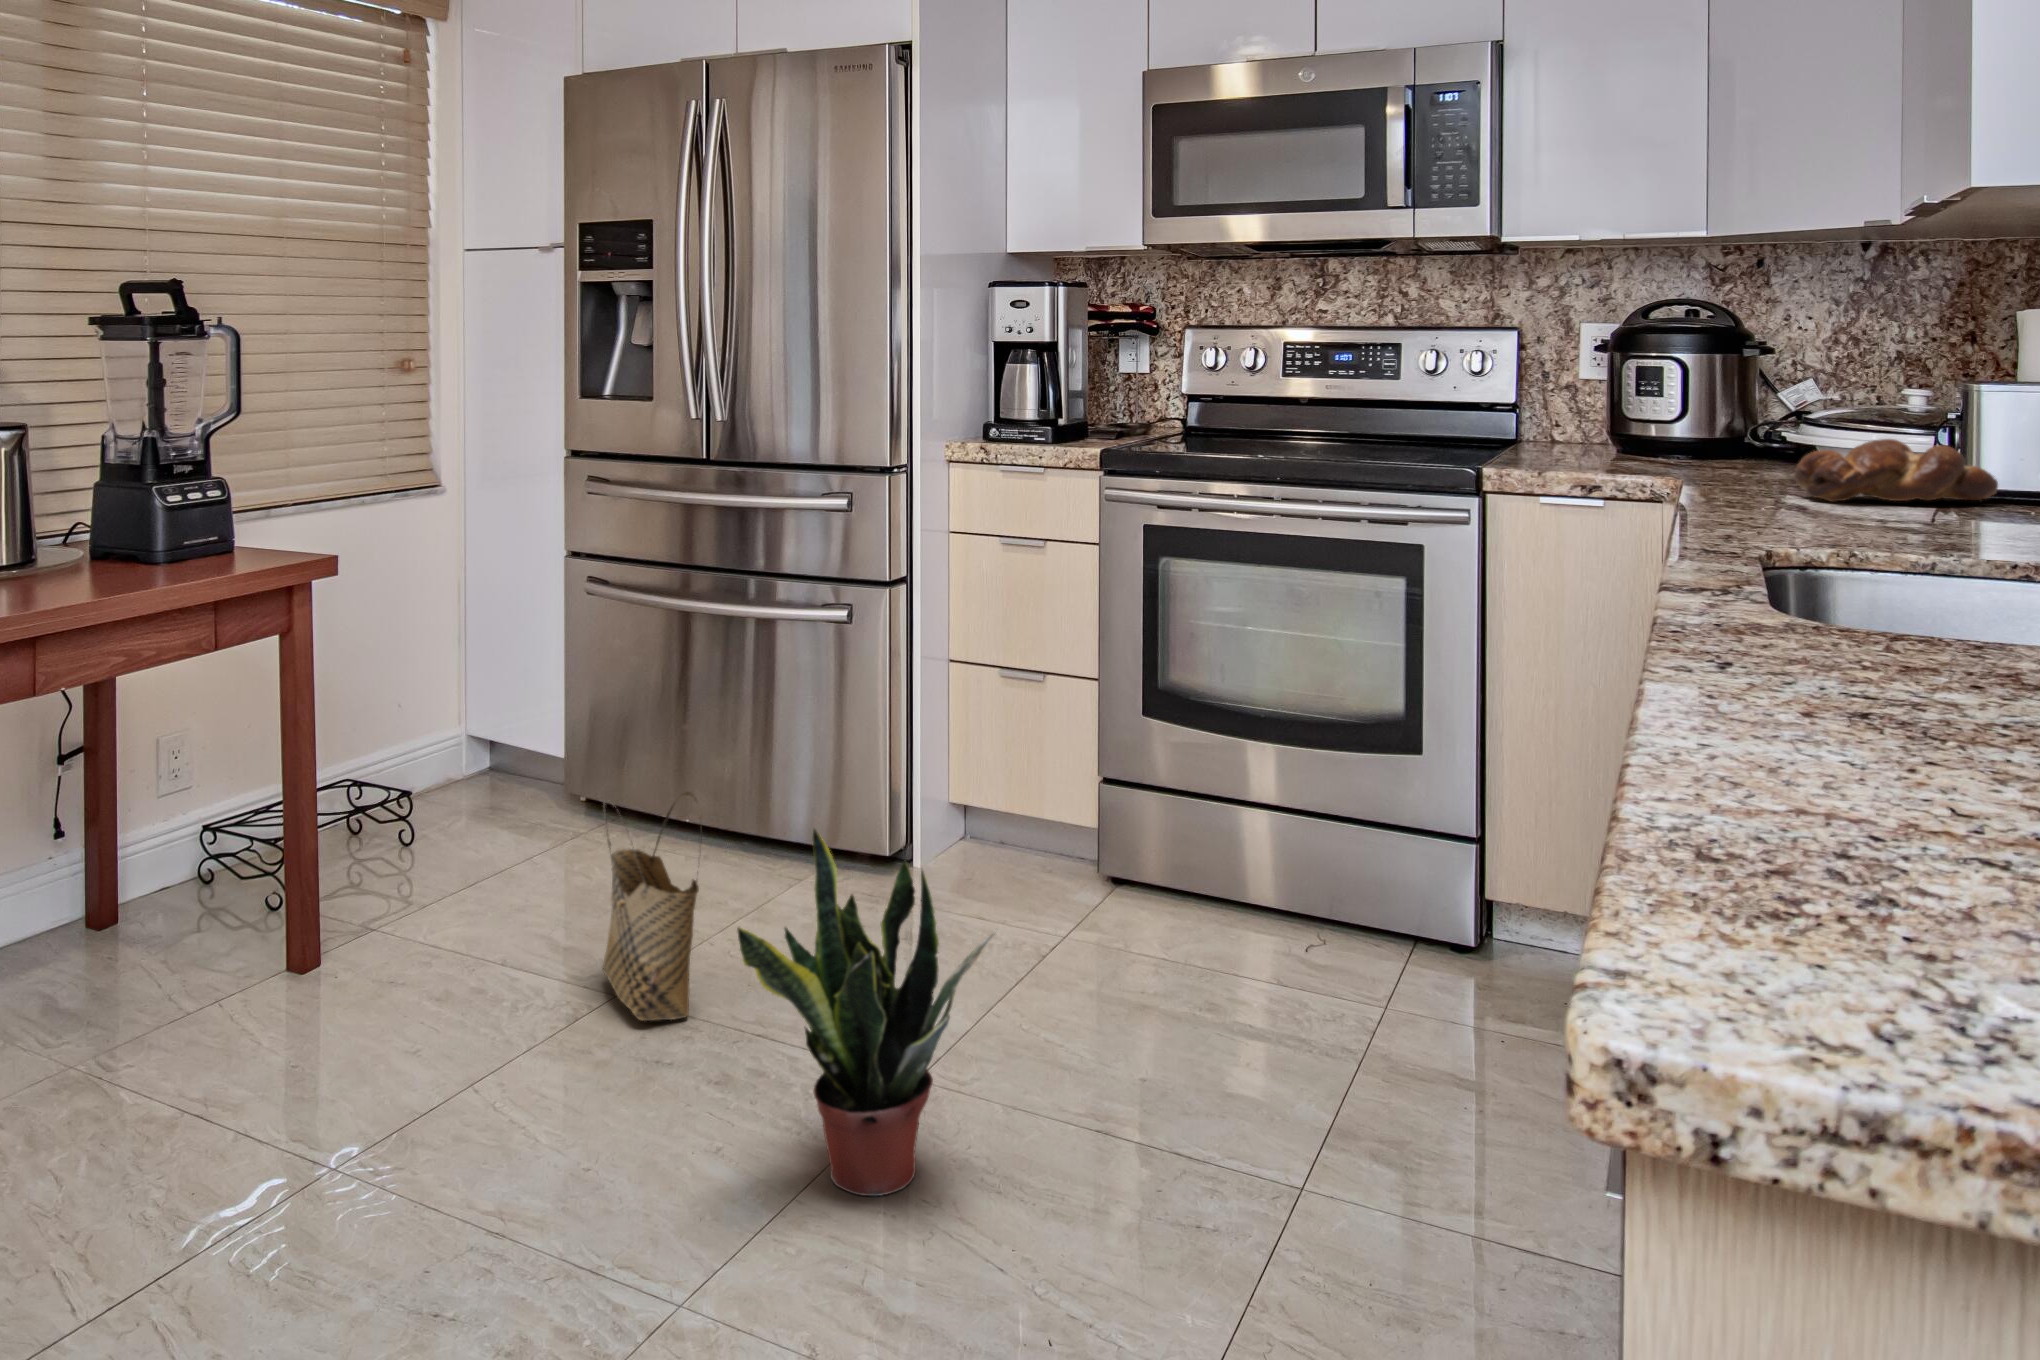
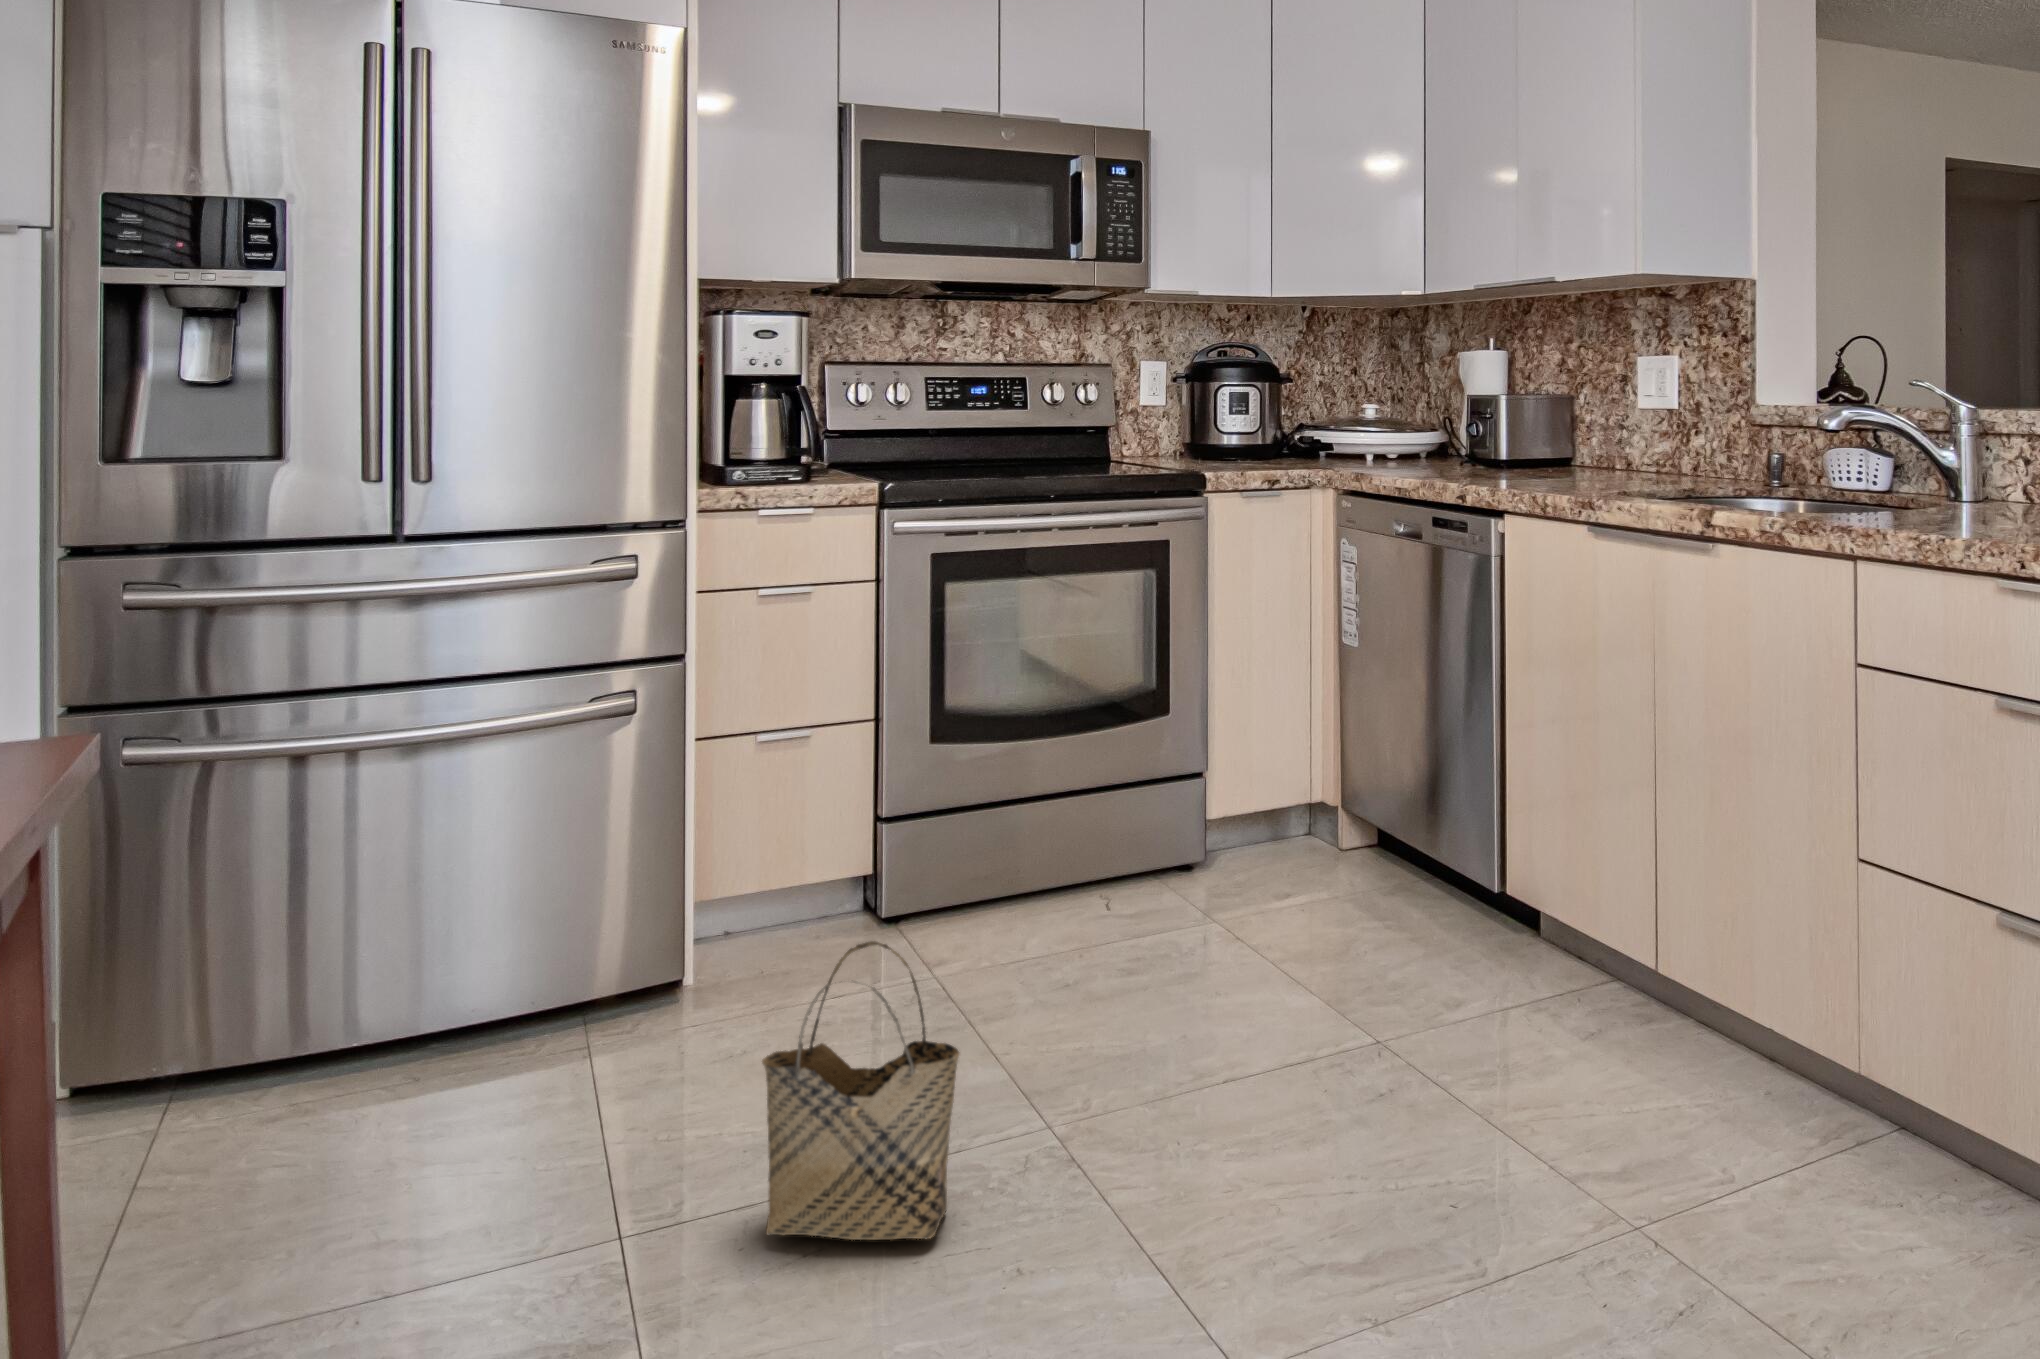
bread loaf: present [1795,439,1998,502] -> none [1464,434,1544,475]
potted plant: present [737,829,994,1196] -> none [1251,871,1462,1213]

